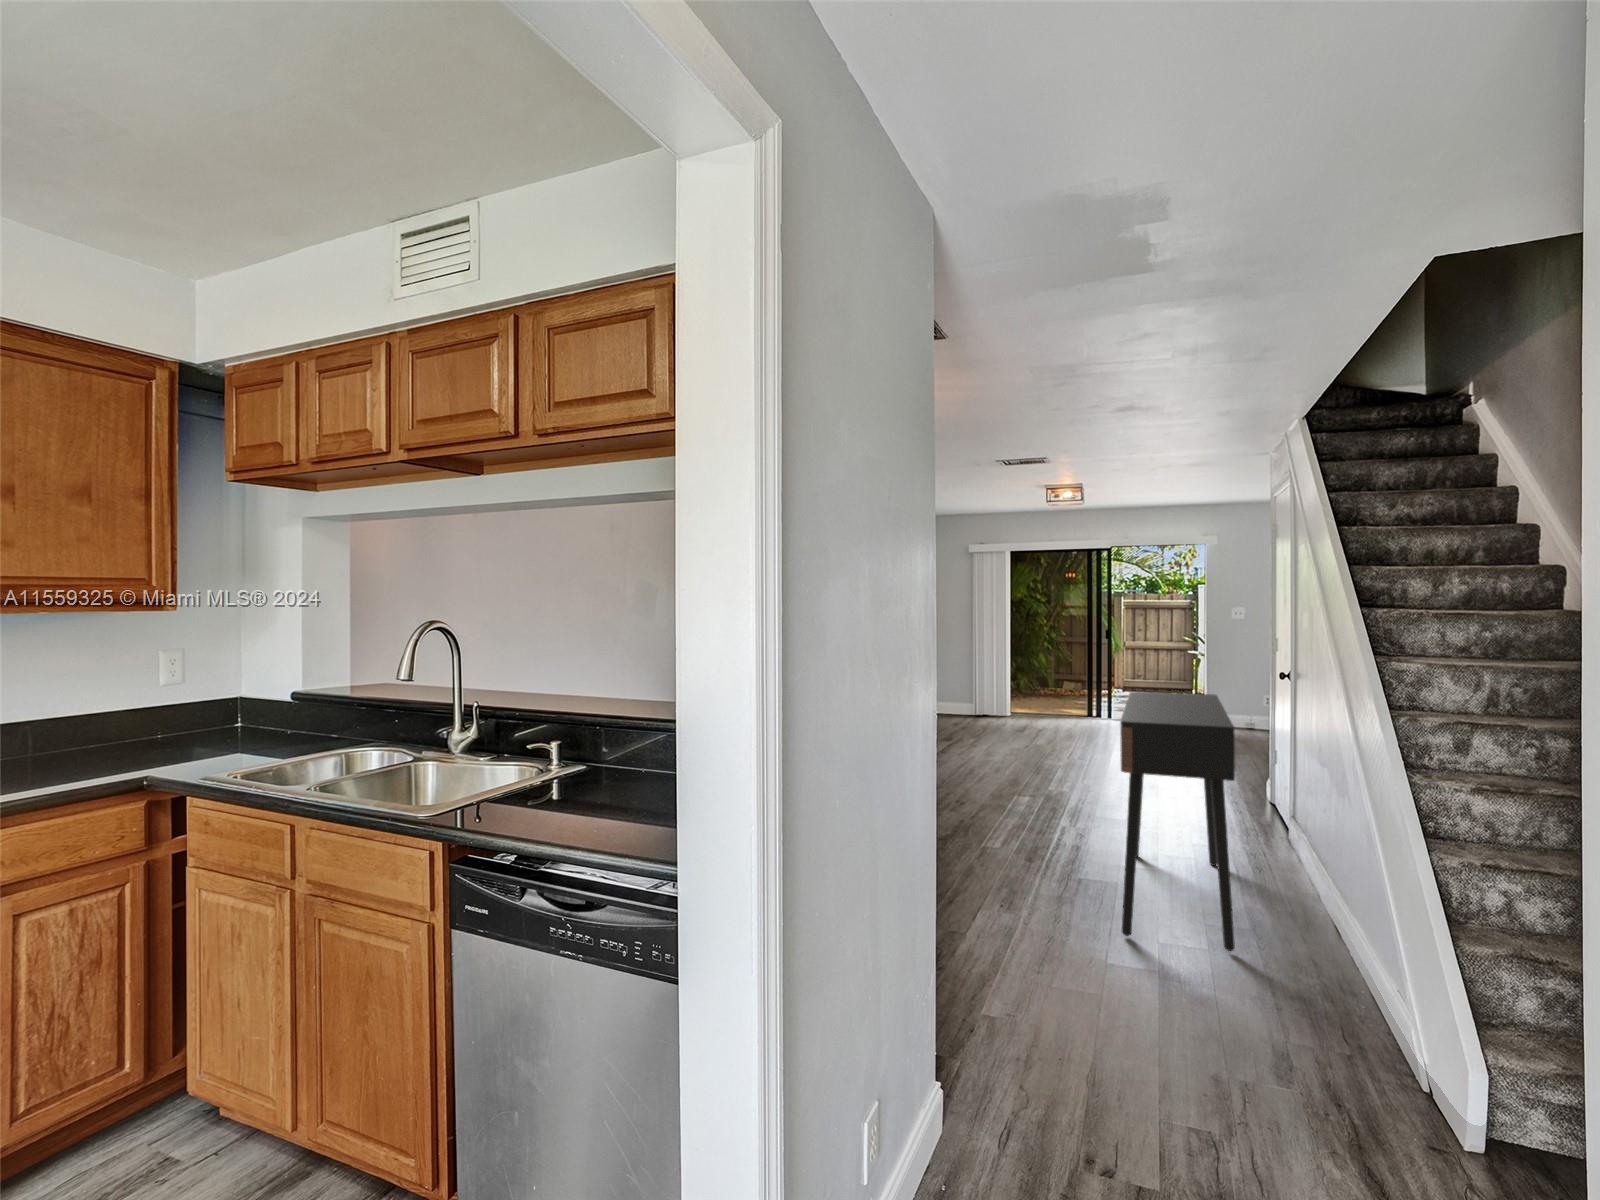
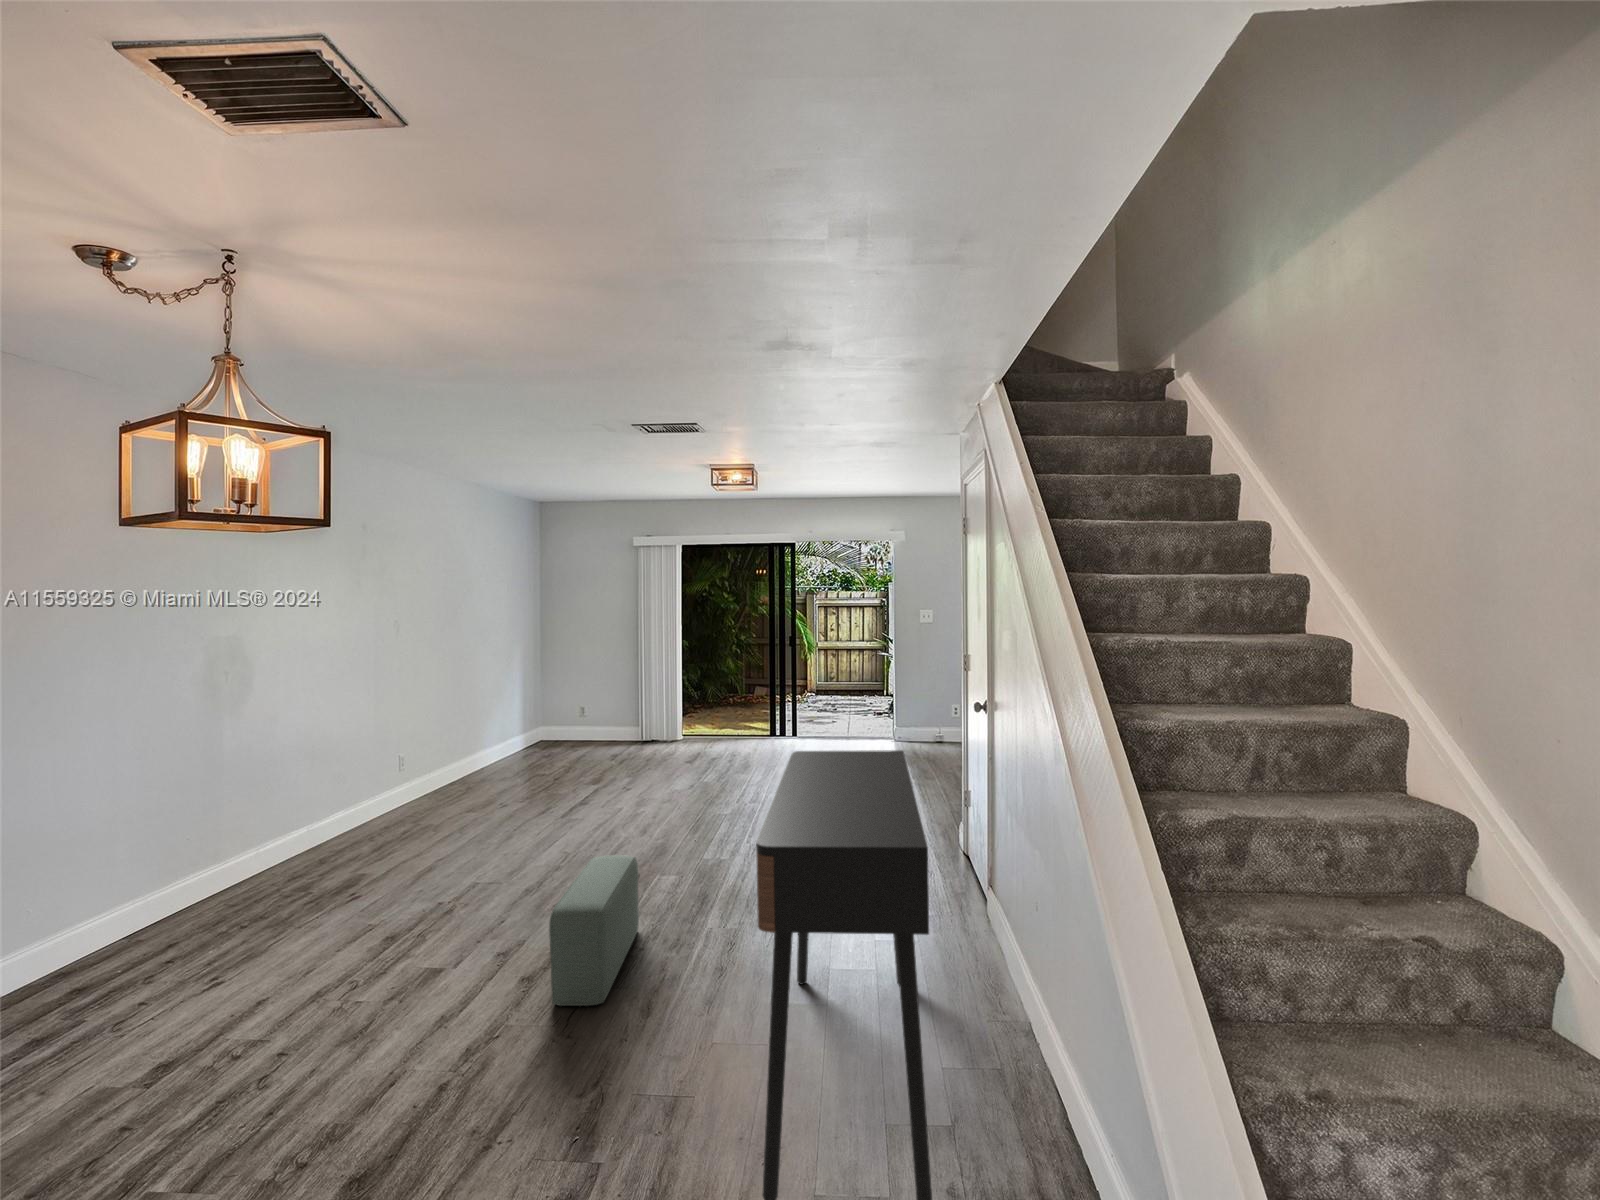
pouf: none [960,765,1008,850] -> present [549,855,639,1006]

